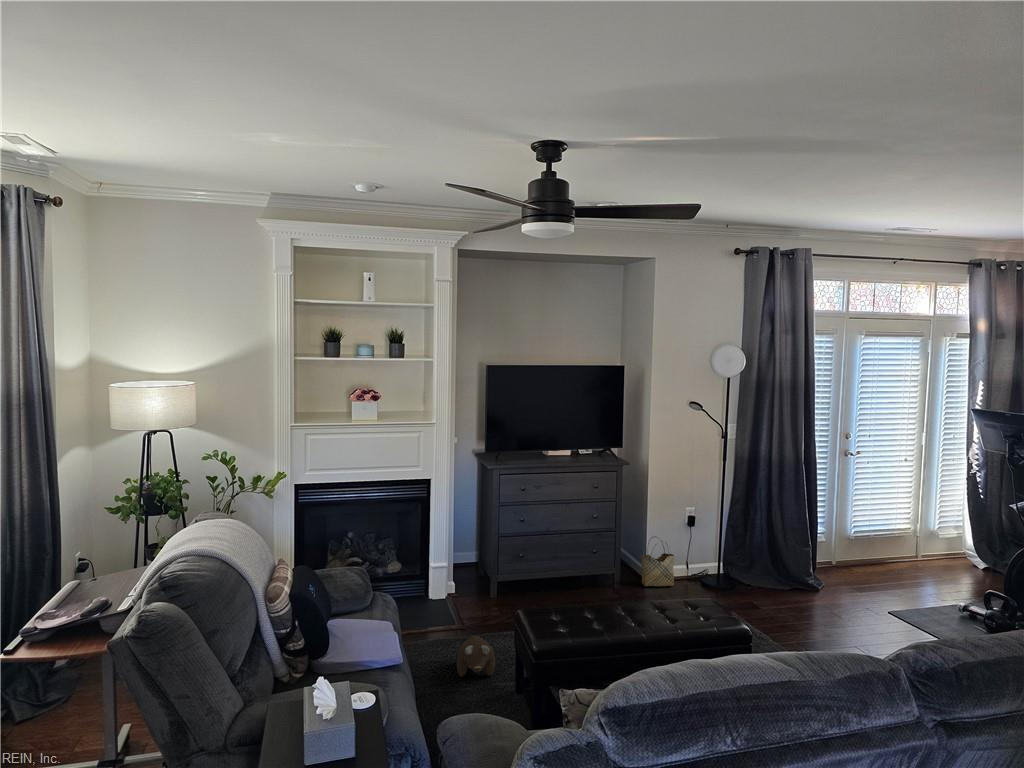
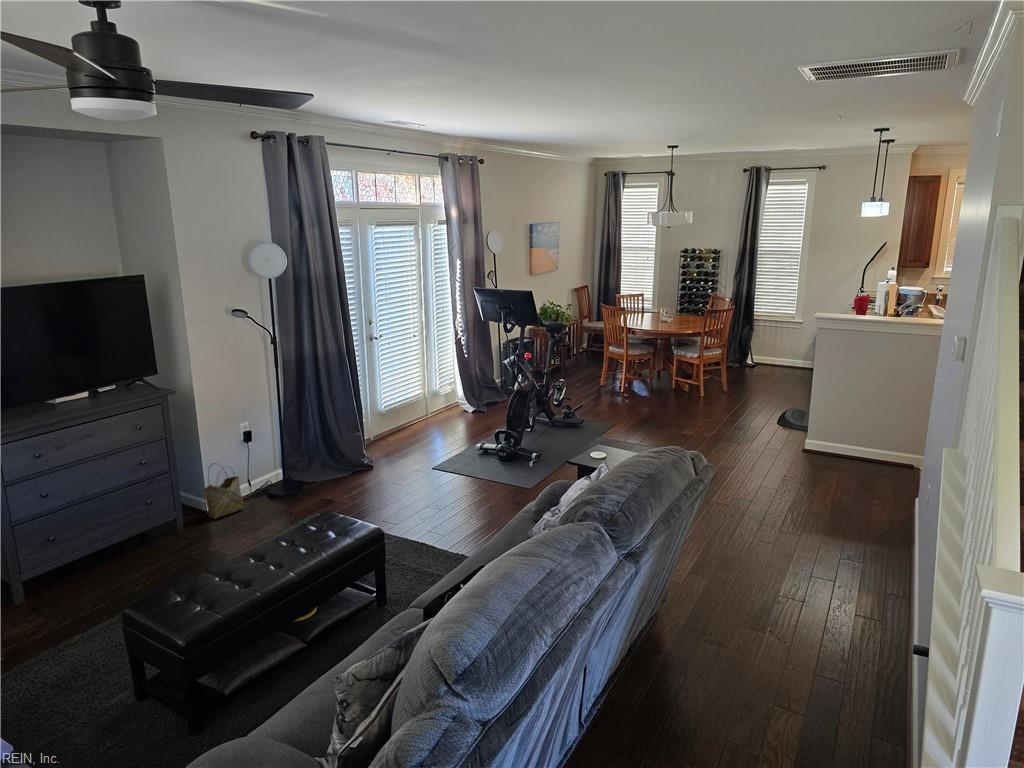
plush toy: present [457,636,495,677] -> none [37,658,98,717]

